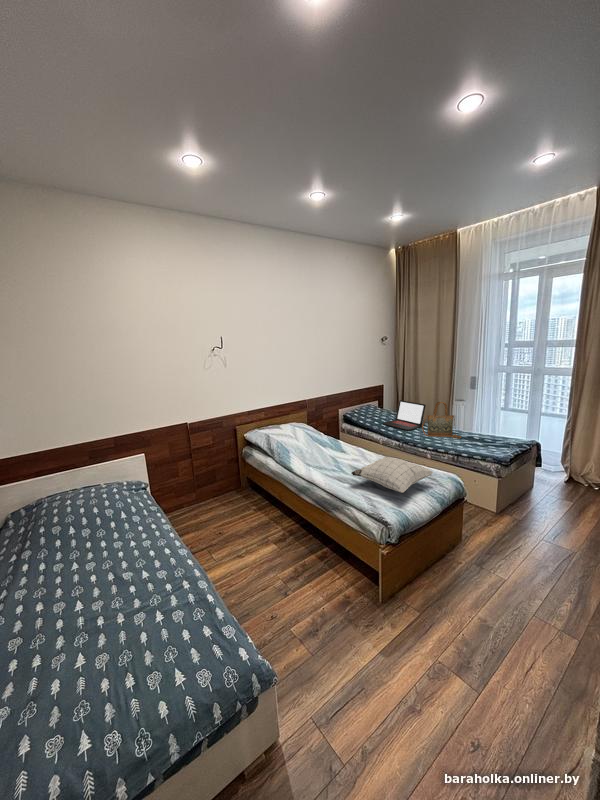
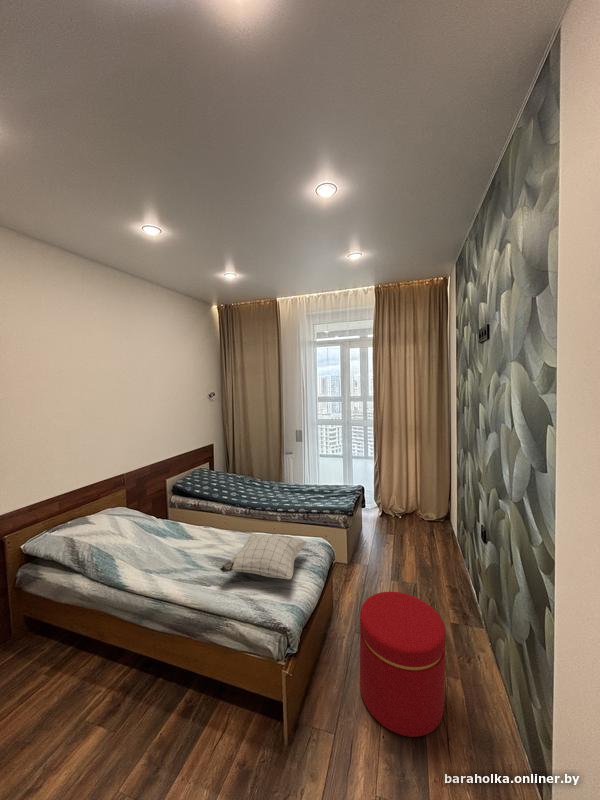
laptop: present [383,400,426,431] -> none [222,460,265,493]
handbag: present [422,402,461,439] -> none [267,459,304,497]
ottoman: none [460,532,562,662] -> present [360,592,446,737]

